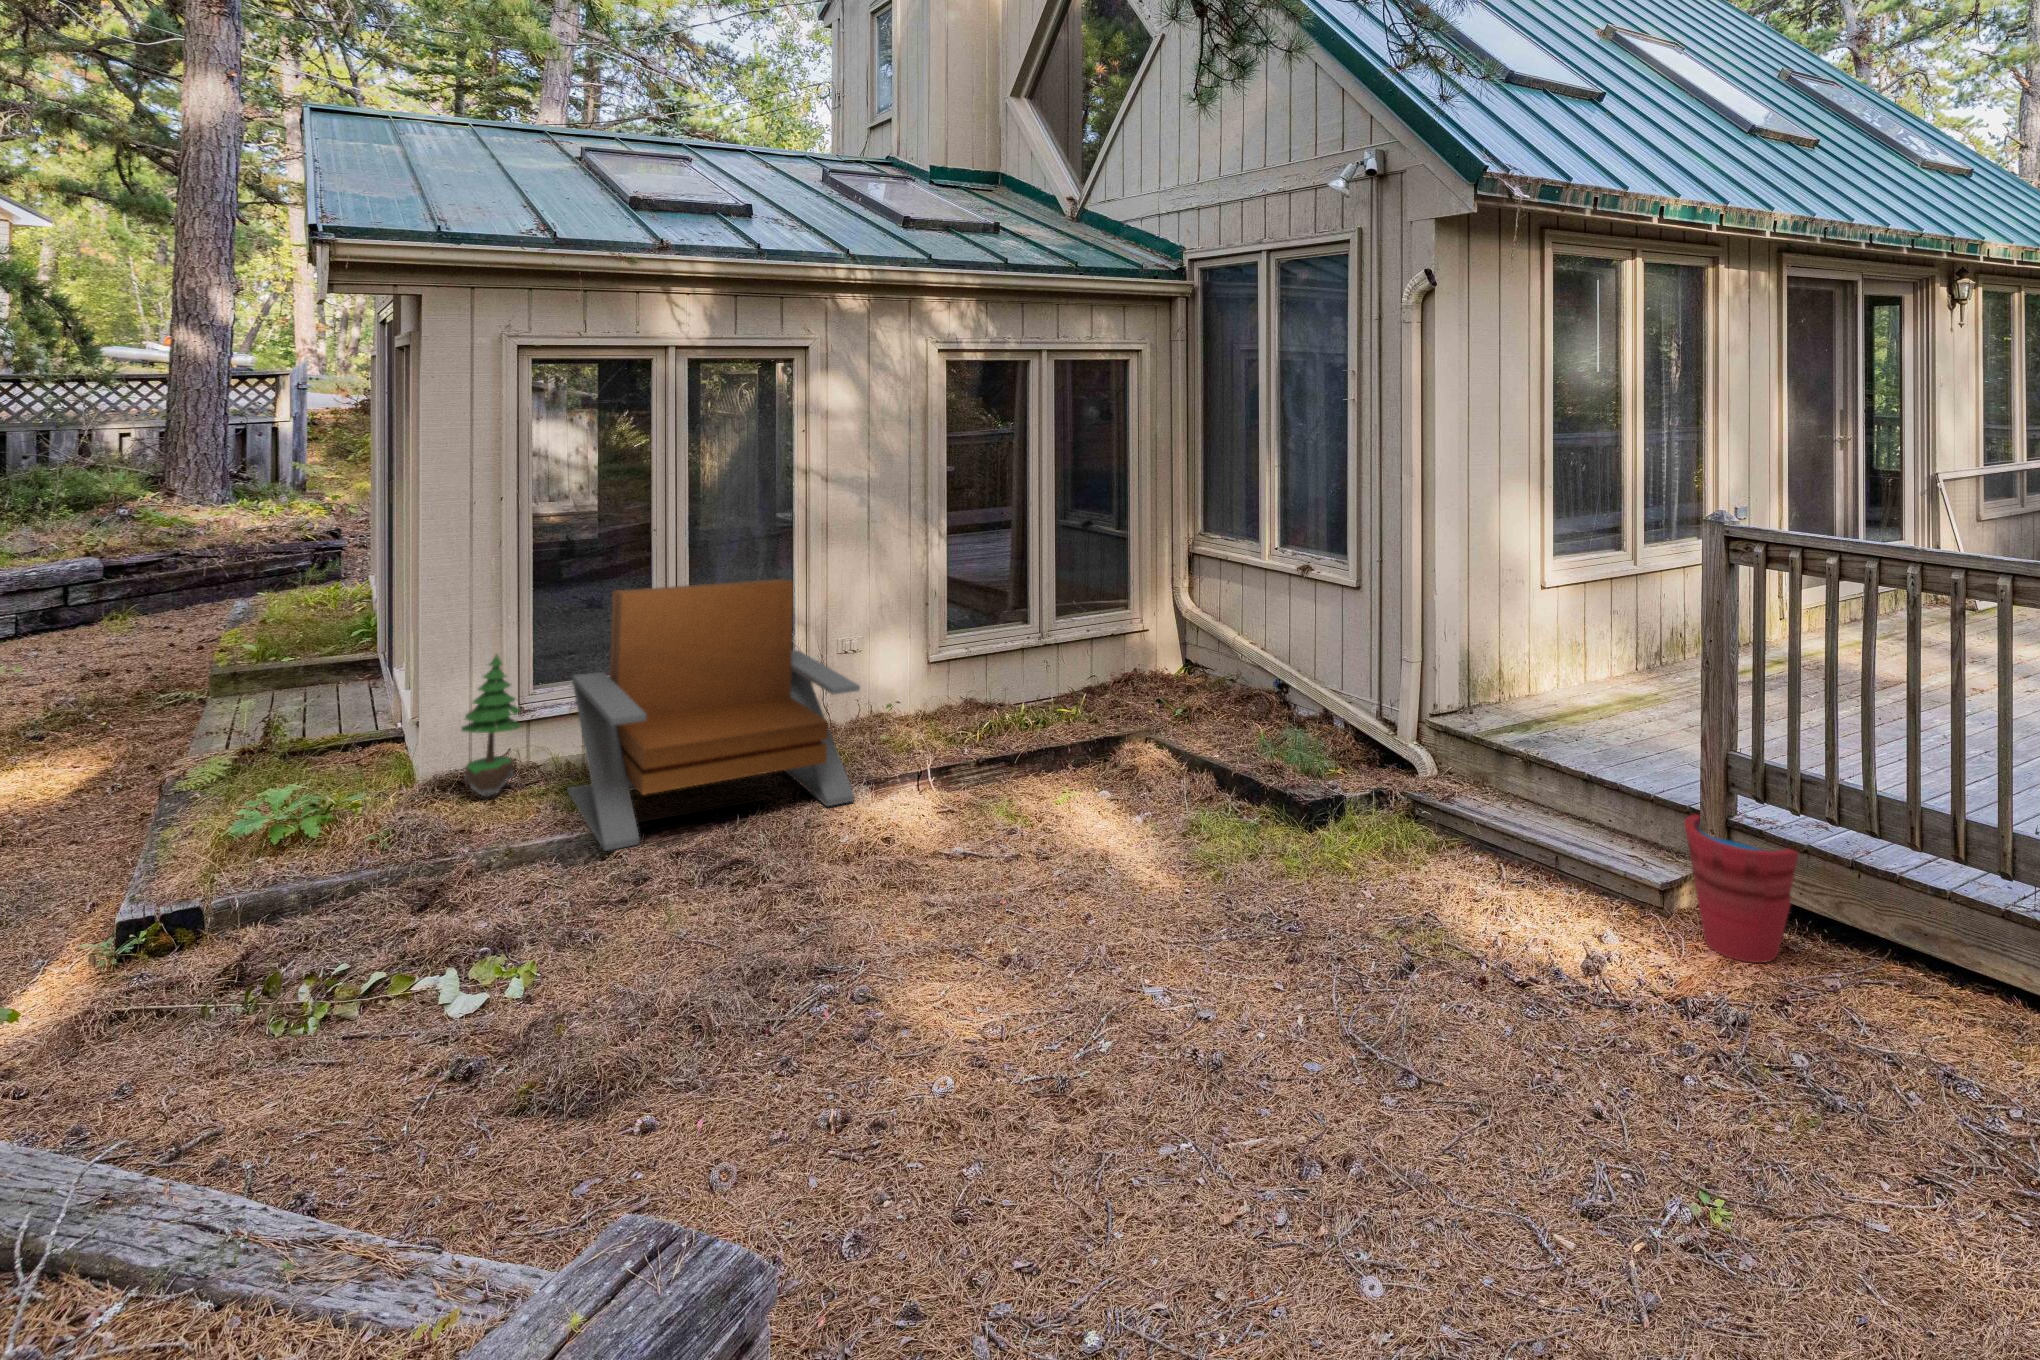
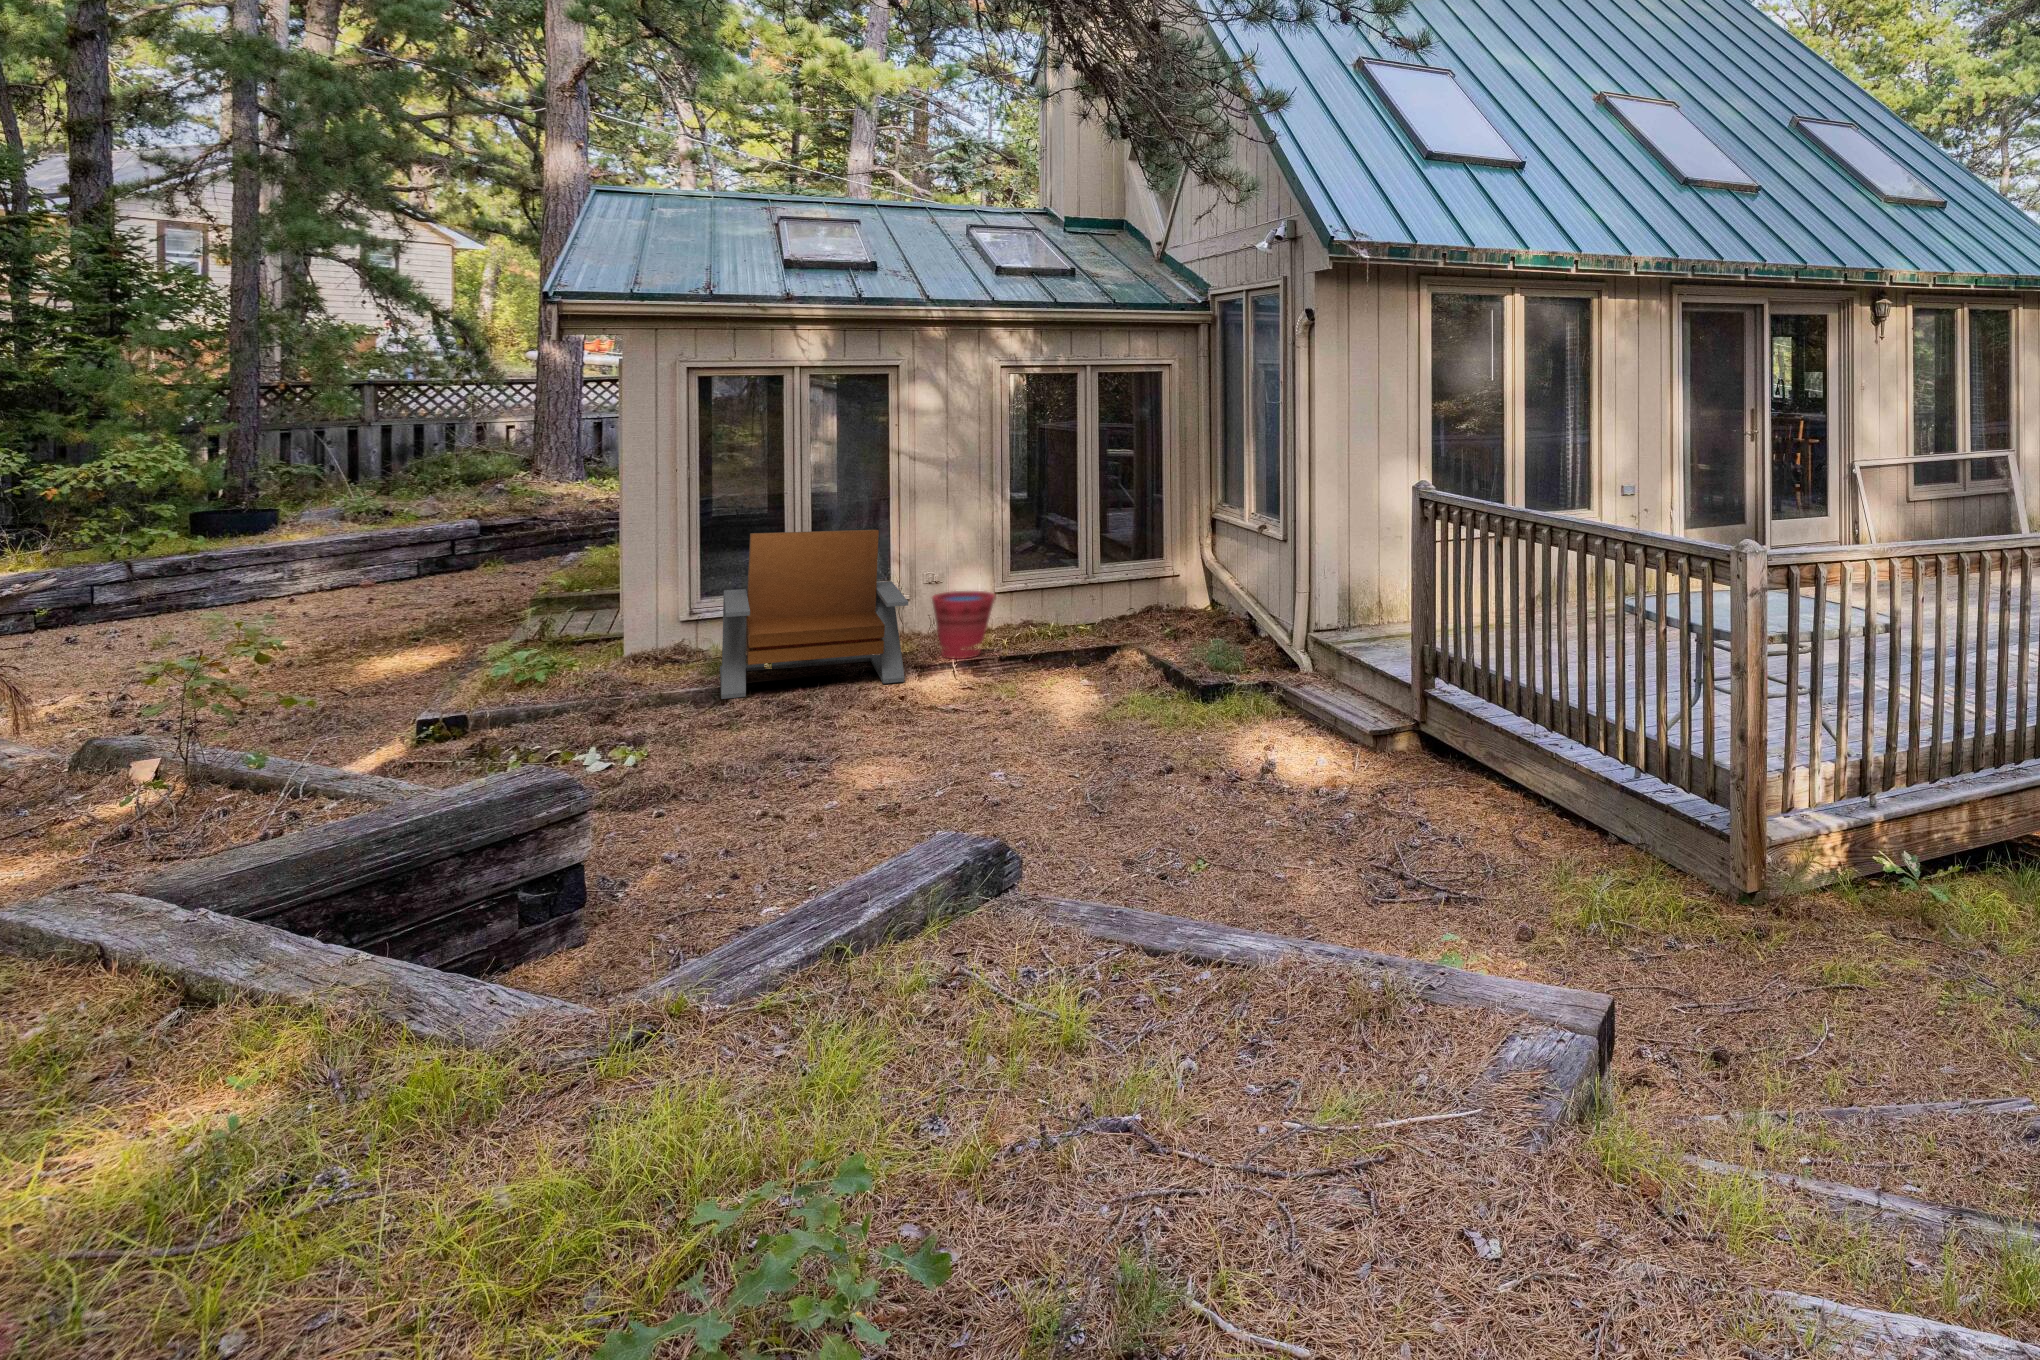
potted tree: present [461,655,522,797] -> none [648,572,690,670]
bucket: present [1684,815,1798,963] -> present [932,591,996,659]

